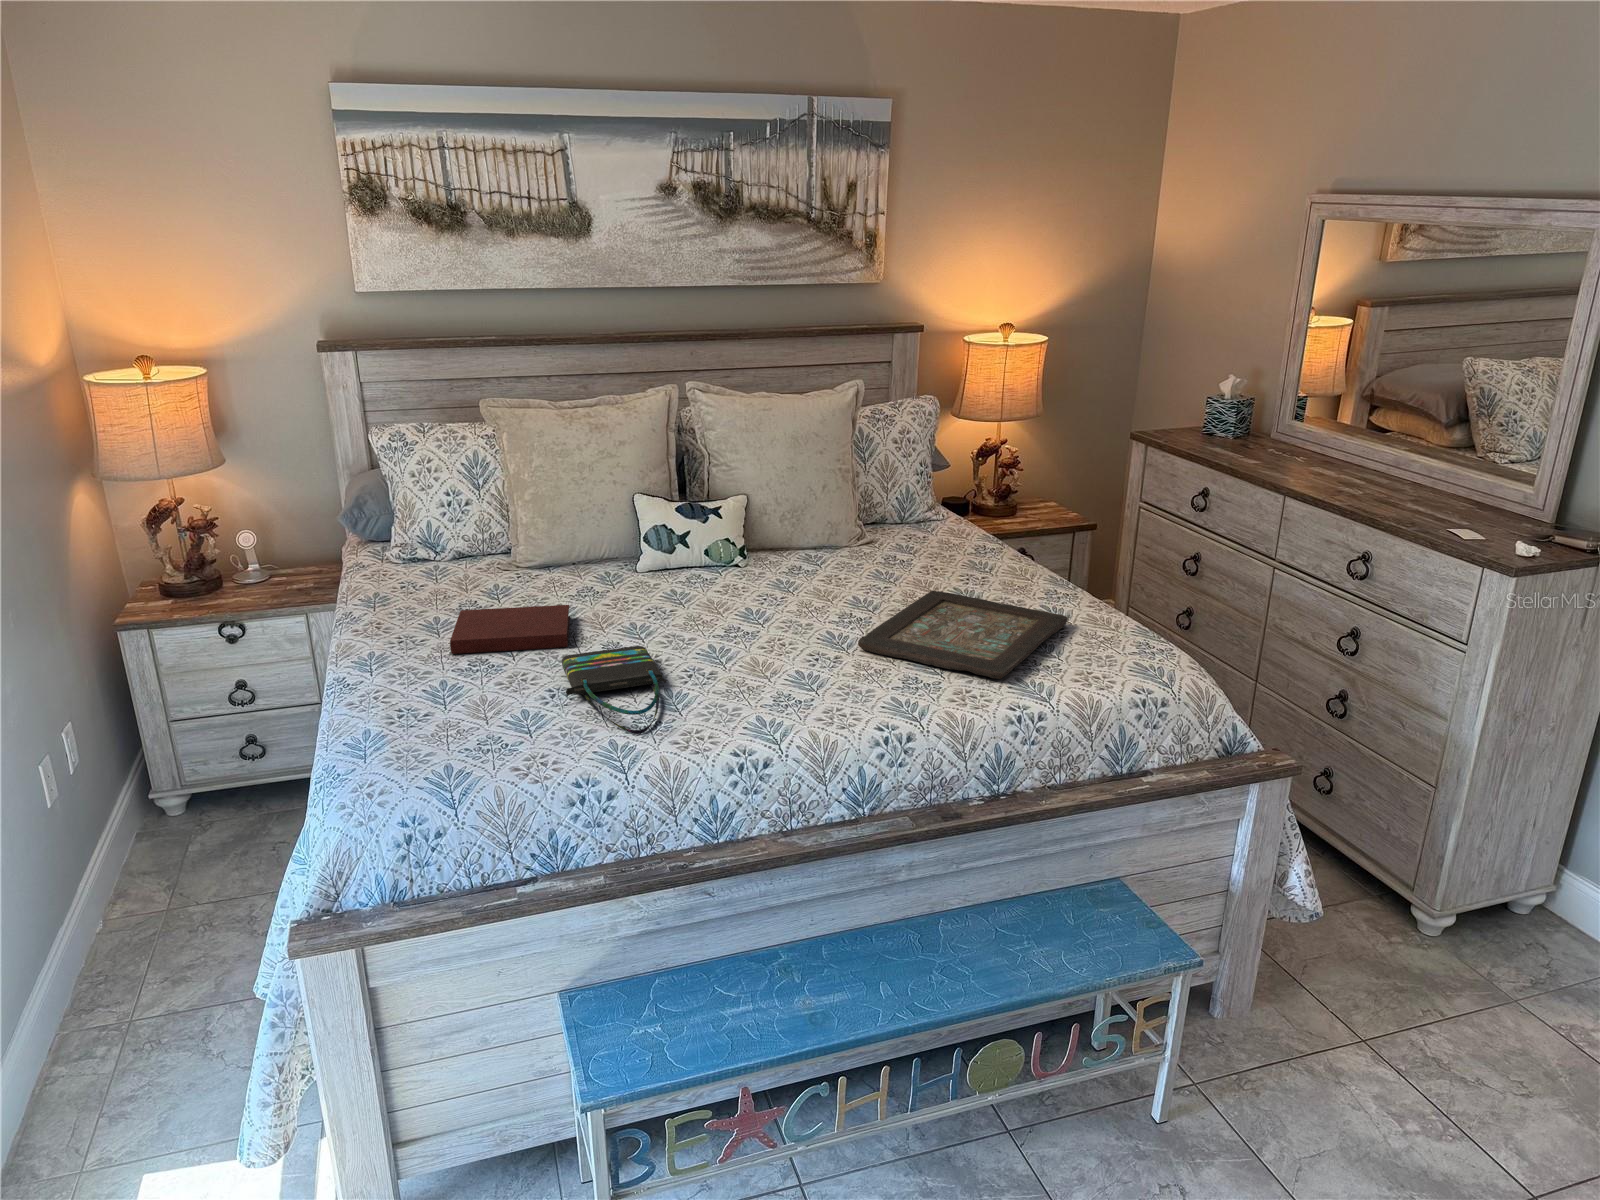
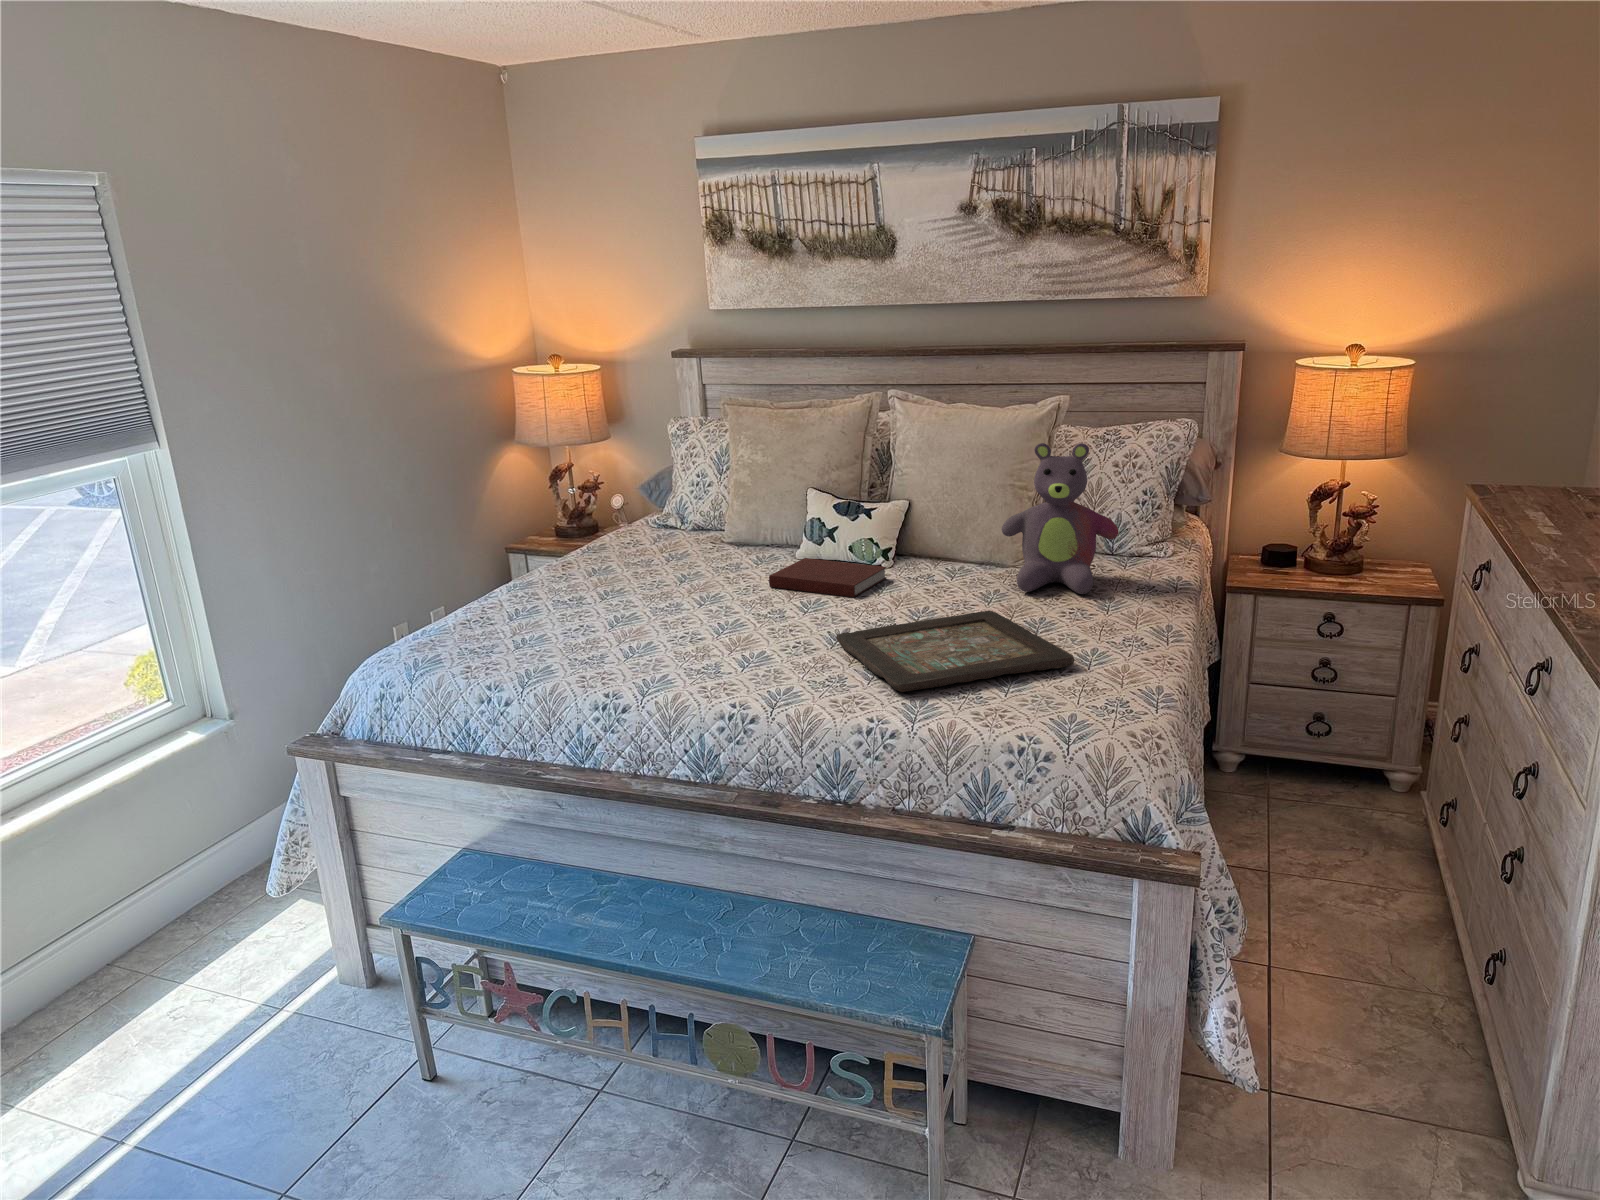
stuffed bear: none [857,426,959,568] -> present [1001,443,1119,594]
notebook: present [450,605,570,654] -> present [769,558,886,597]
tote bag: present [562,646,667,734] -> none [563,600,676,661]

